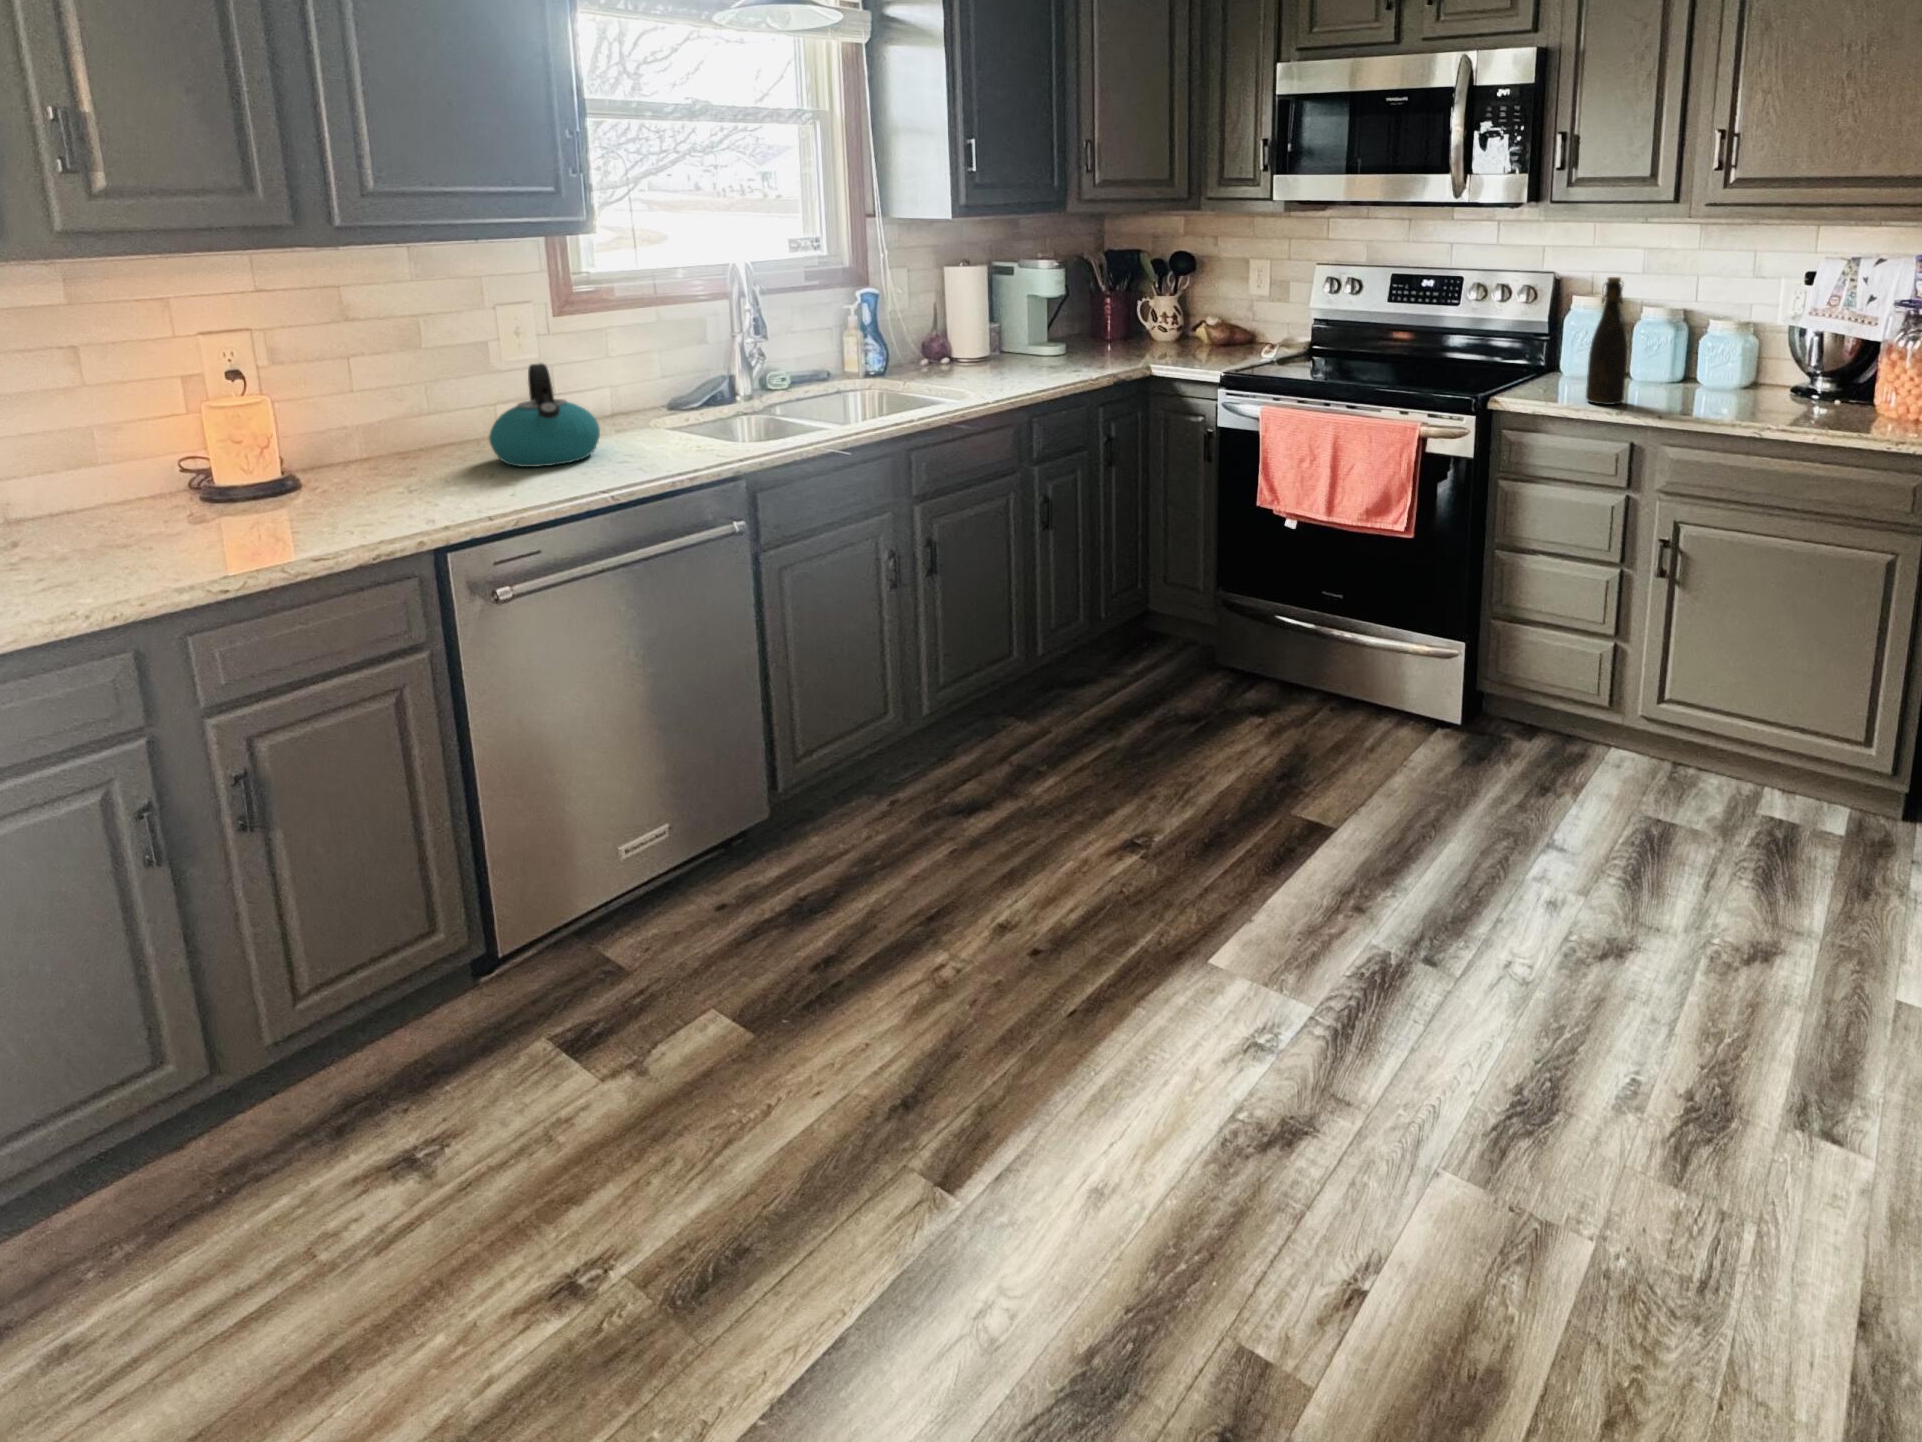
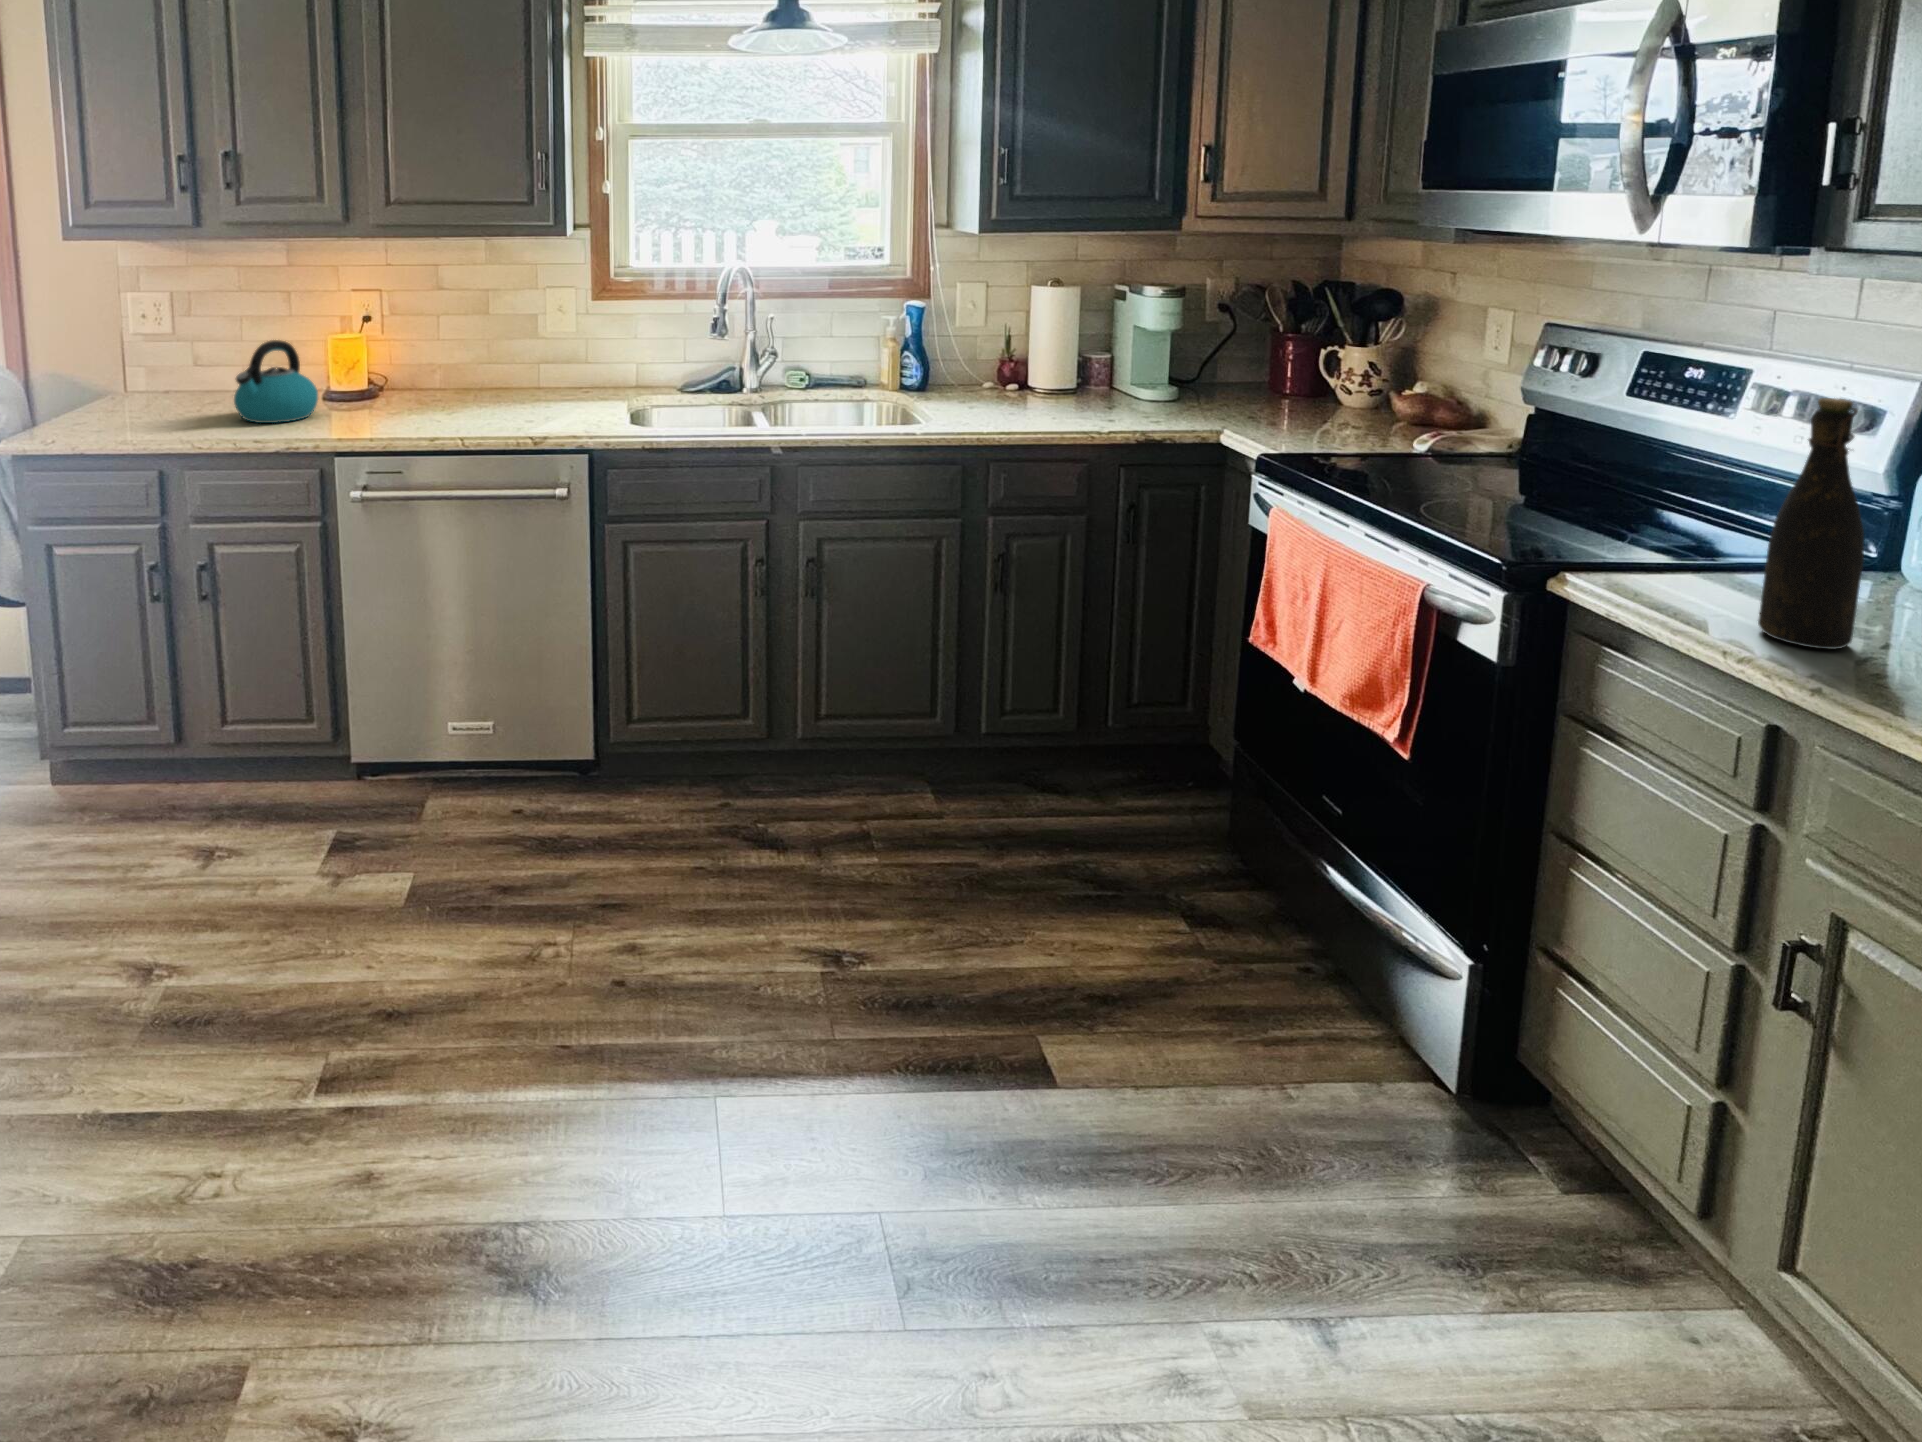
kettle: present [489,363,600,467] -> present [234,340,318,423]

